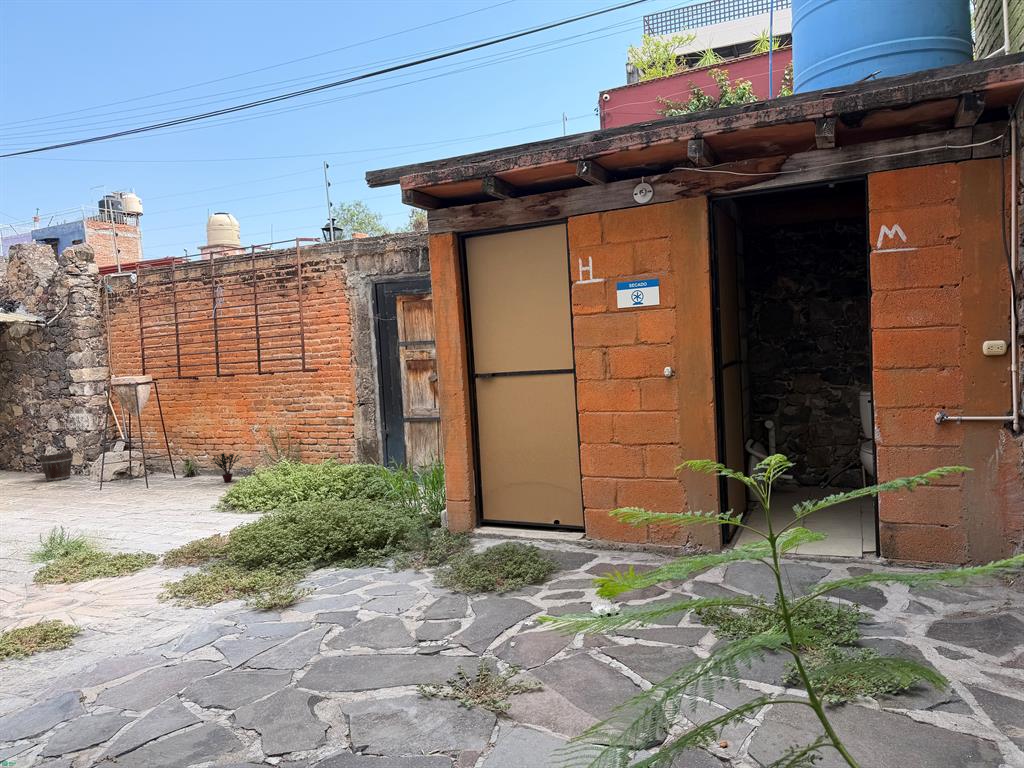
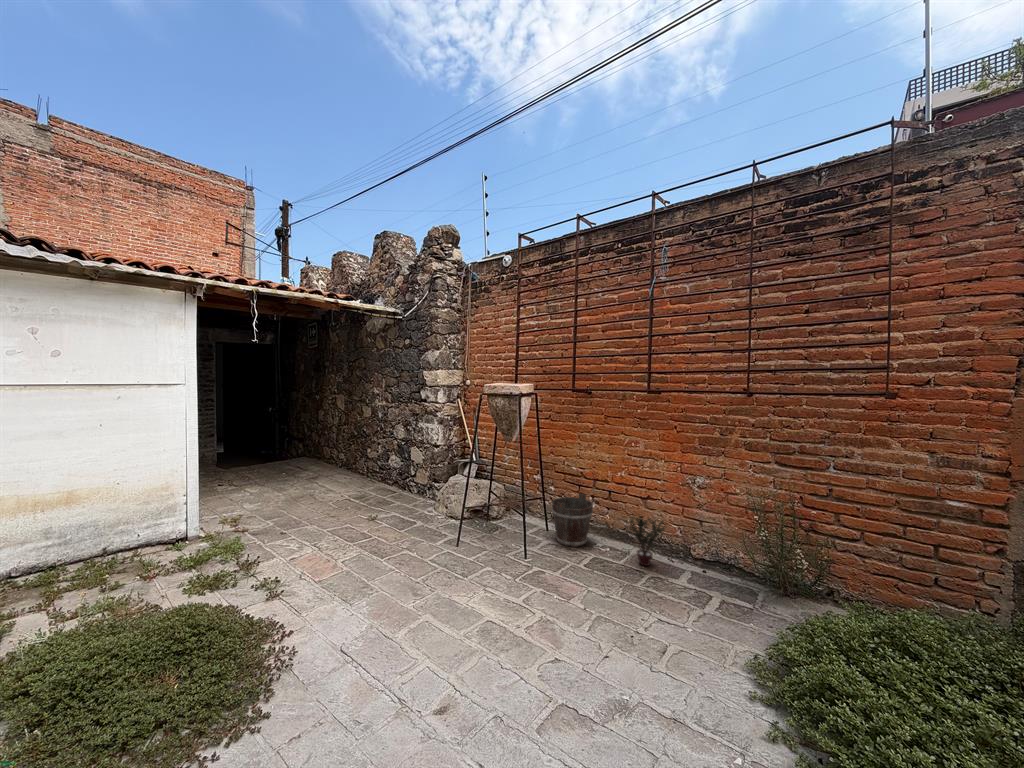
bucket: present [40,450,73,481] -> present [552,494,593,547]

